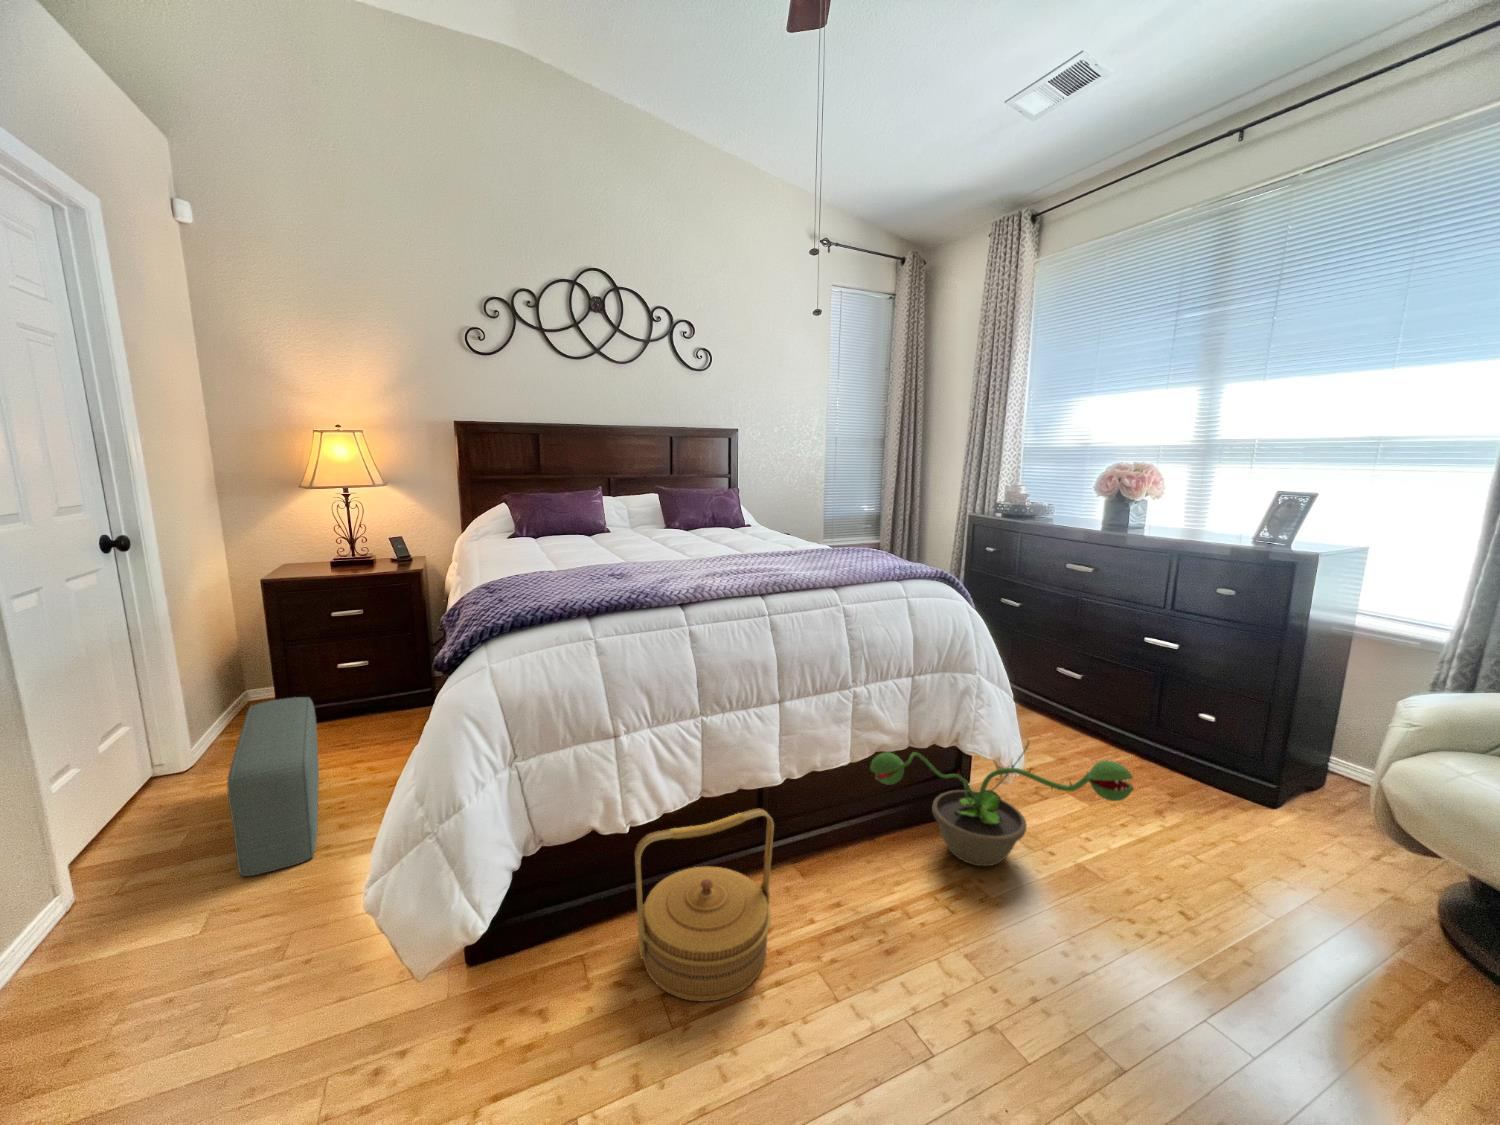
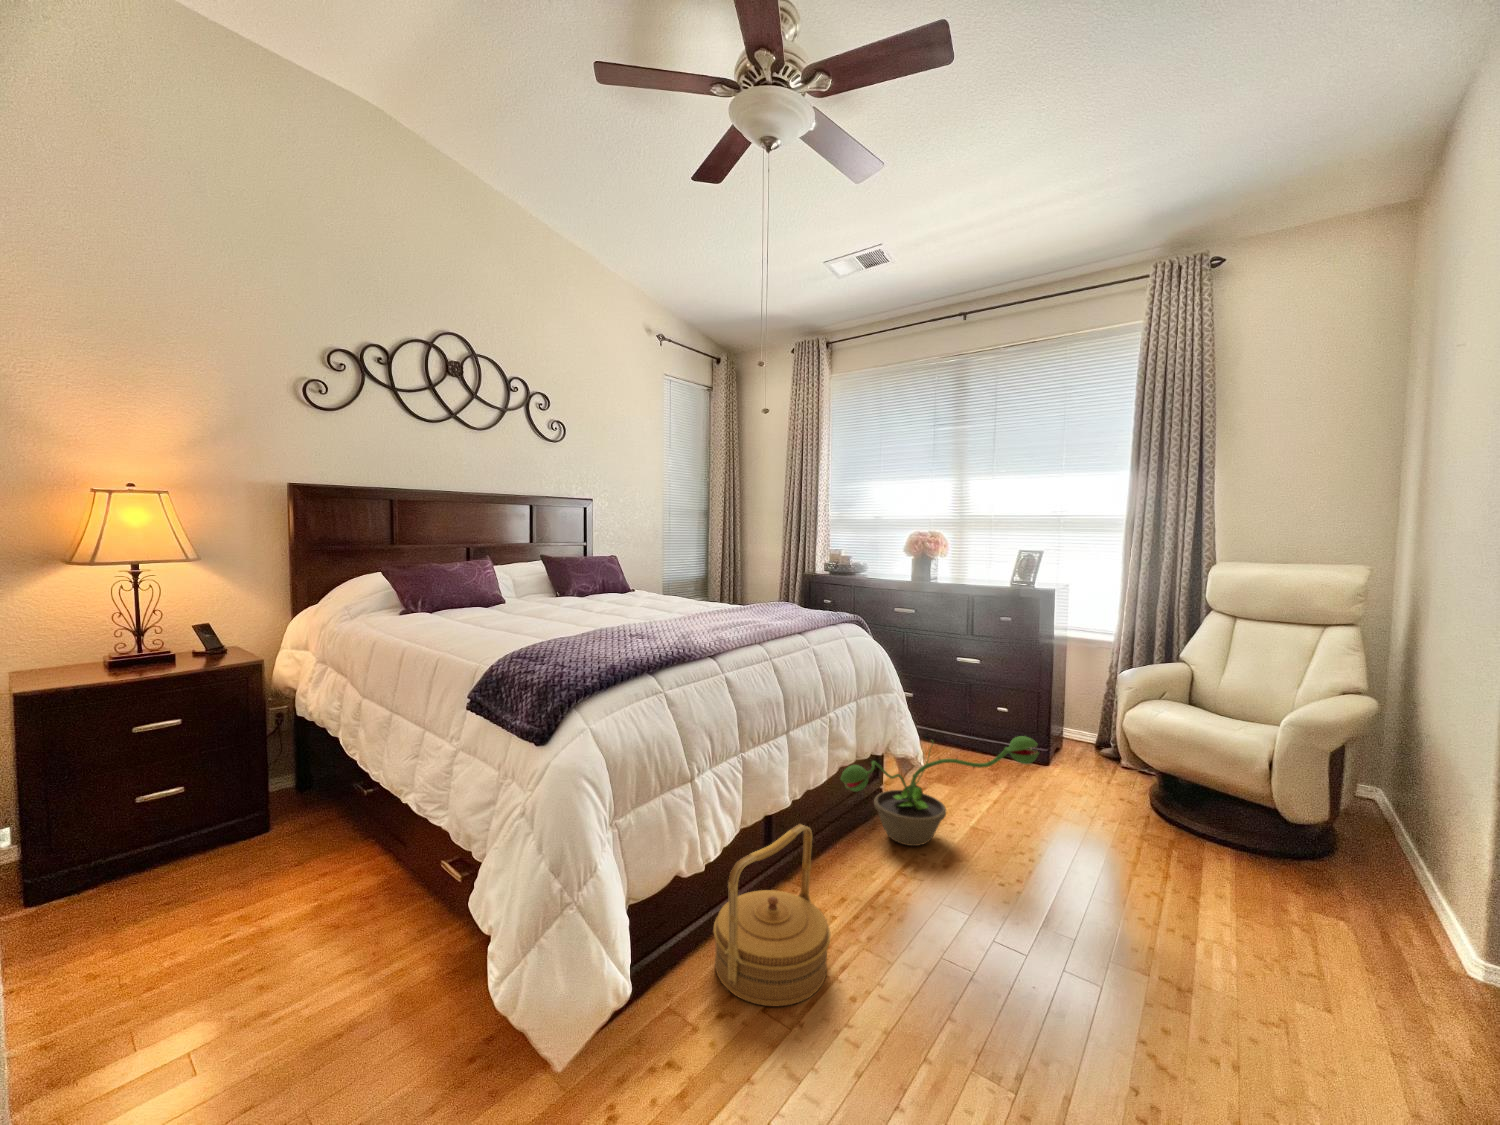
pouf: present [227,697,319,876] -> none [68,830,256,1074]

